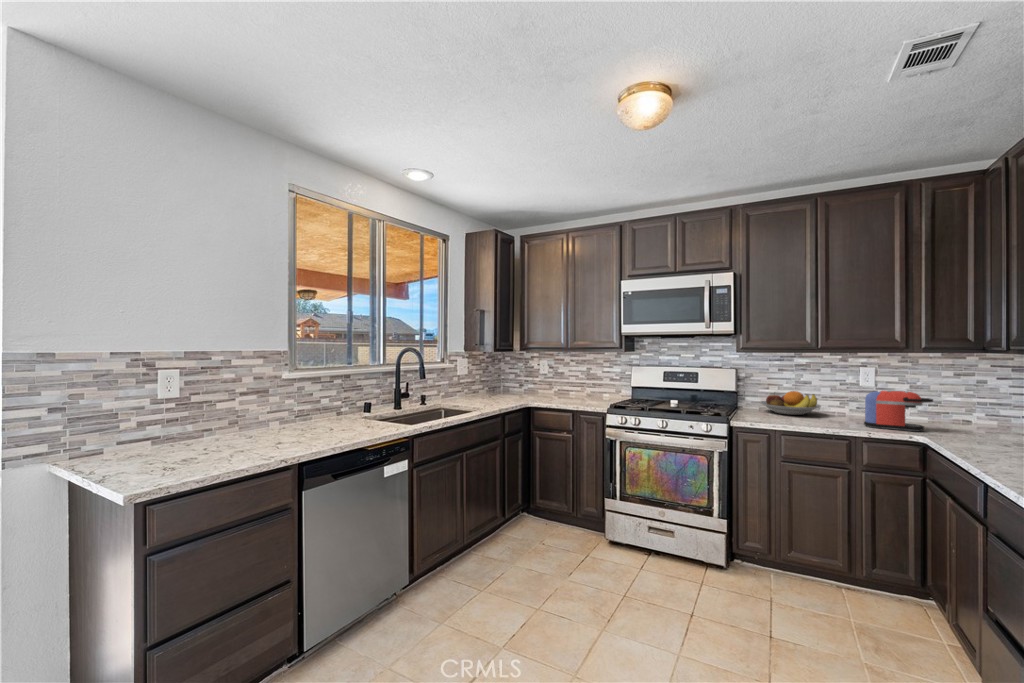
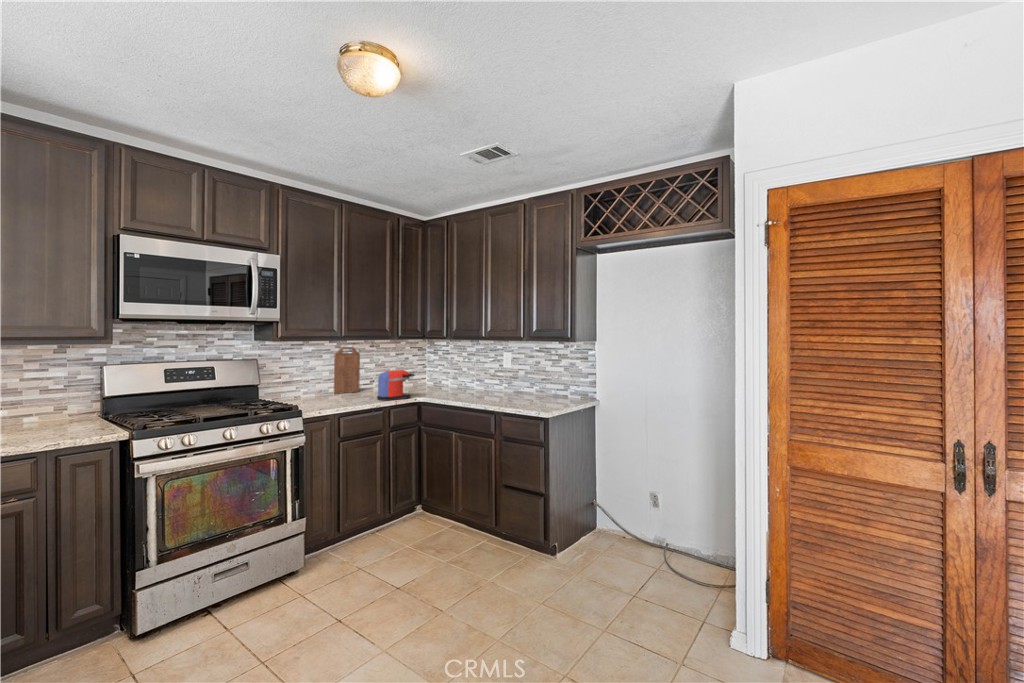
cutting board: none [835,361,874,417] -> present [334,347,360,394]
fruit bowl: present [760,391,821,415] -> none [281,378,337,401]

